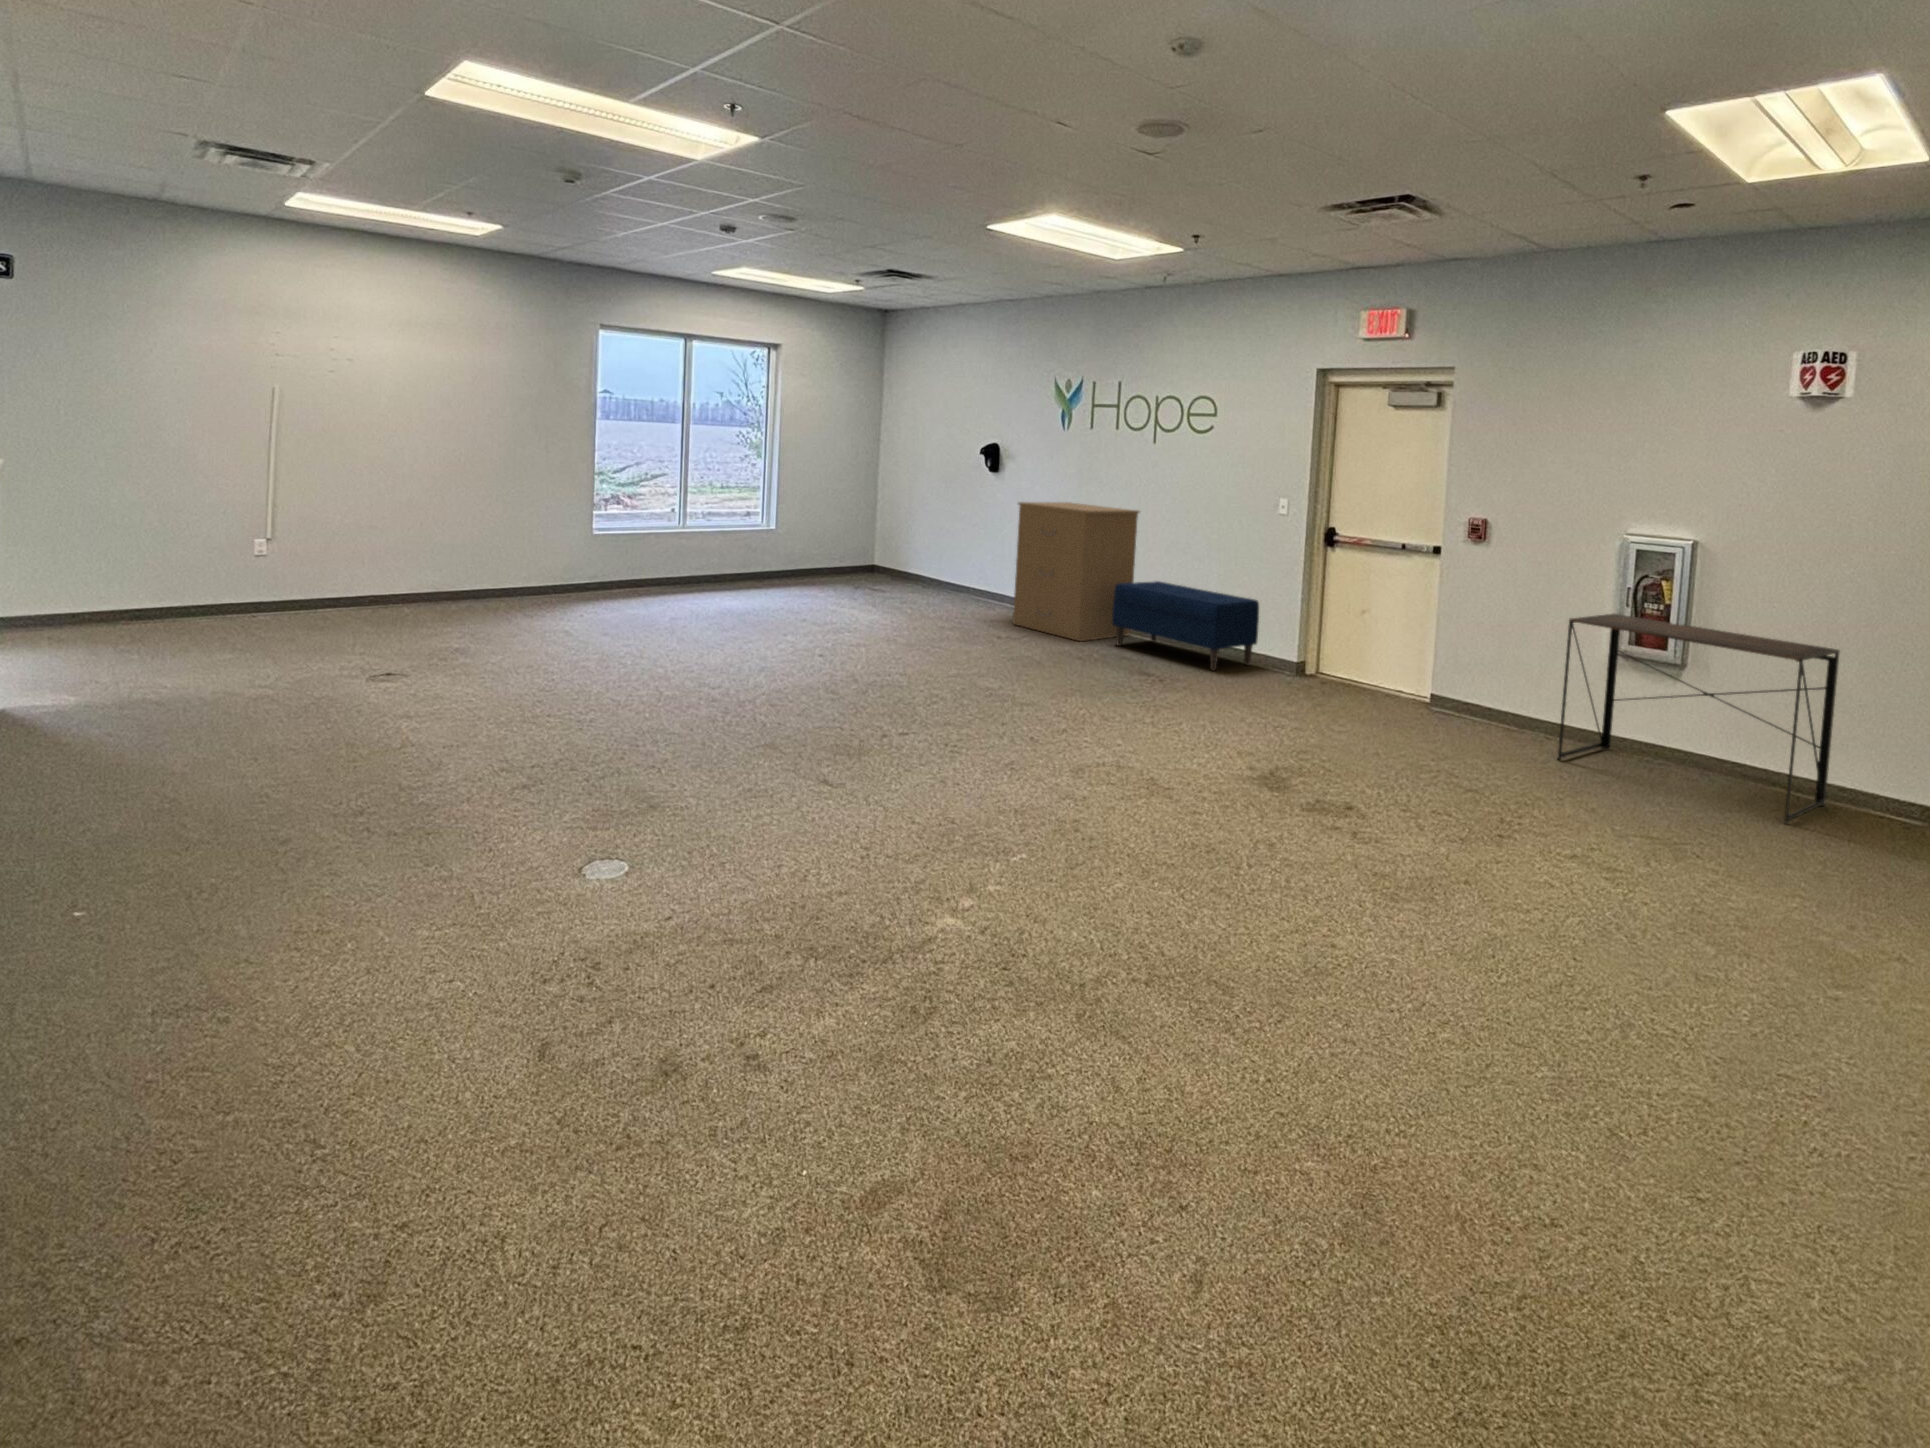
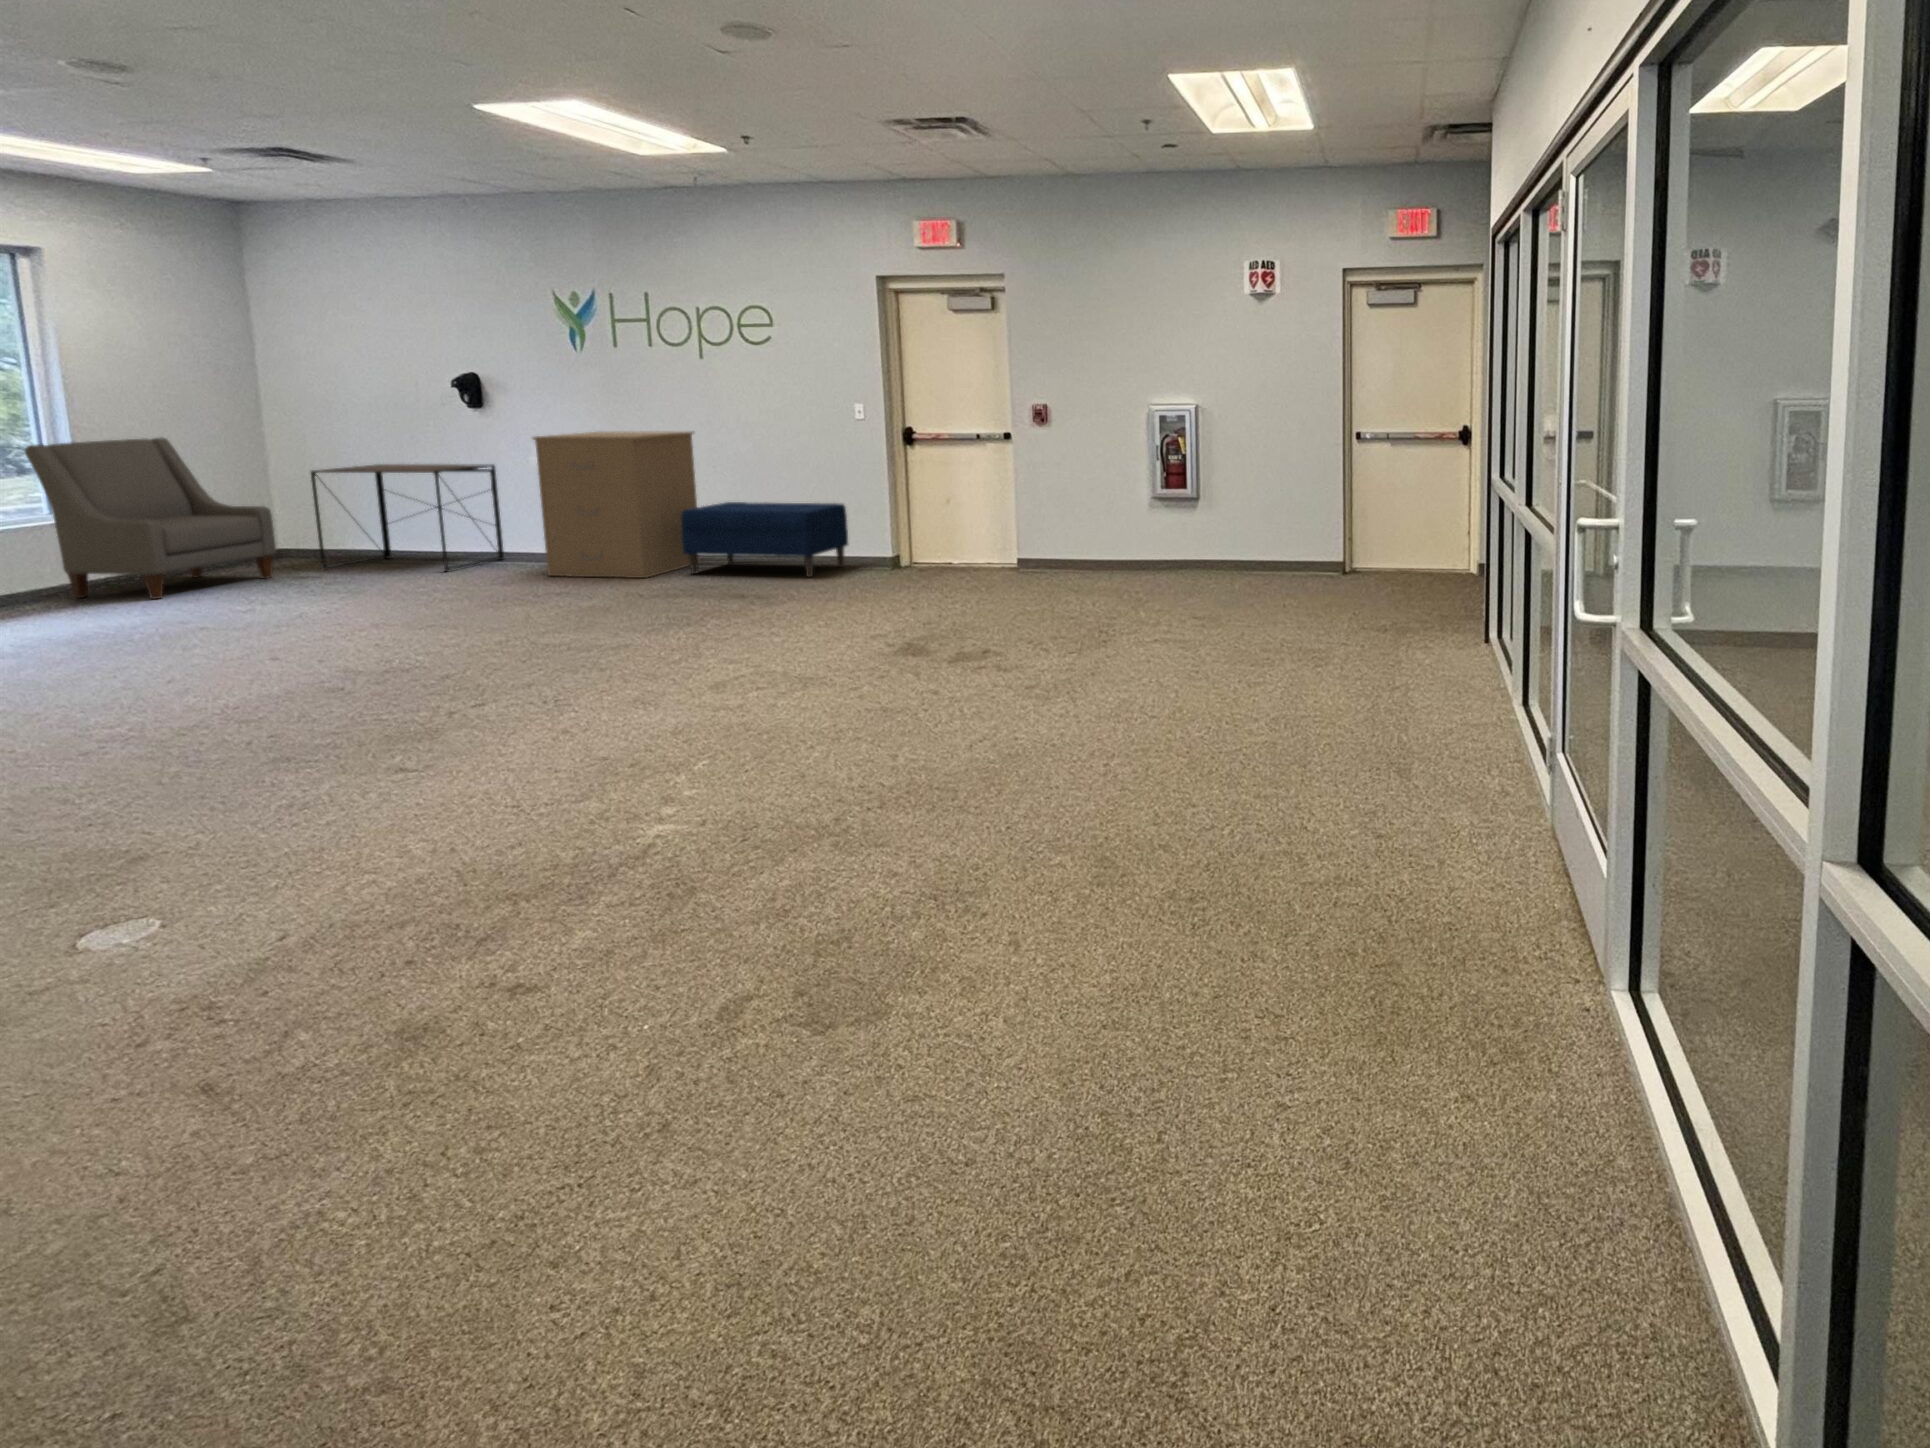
chair: none [749,477,861,595] -> present [25,437,276,599]
desk: present [1558,614,1840,824] -> present [311,464,504,572]

